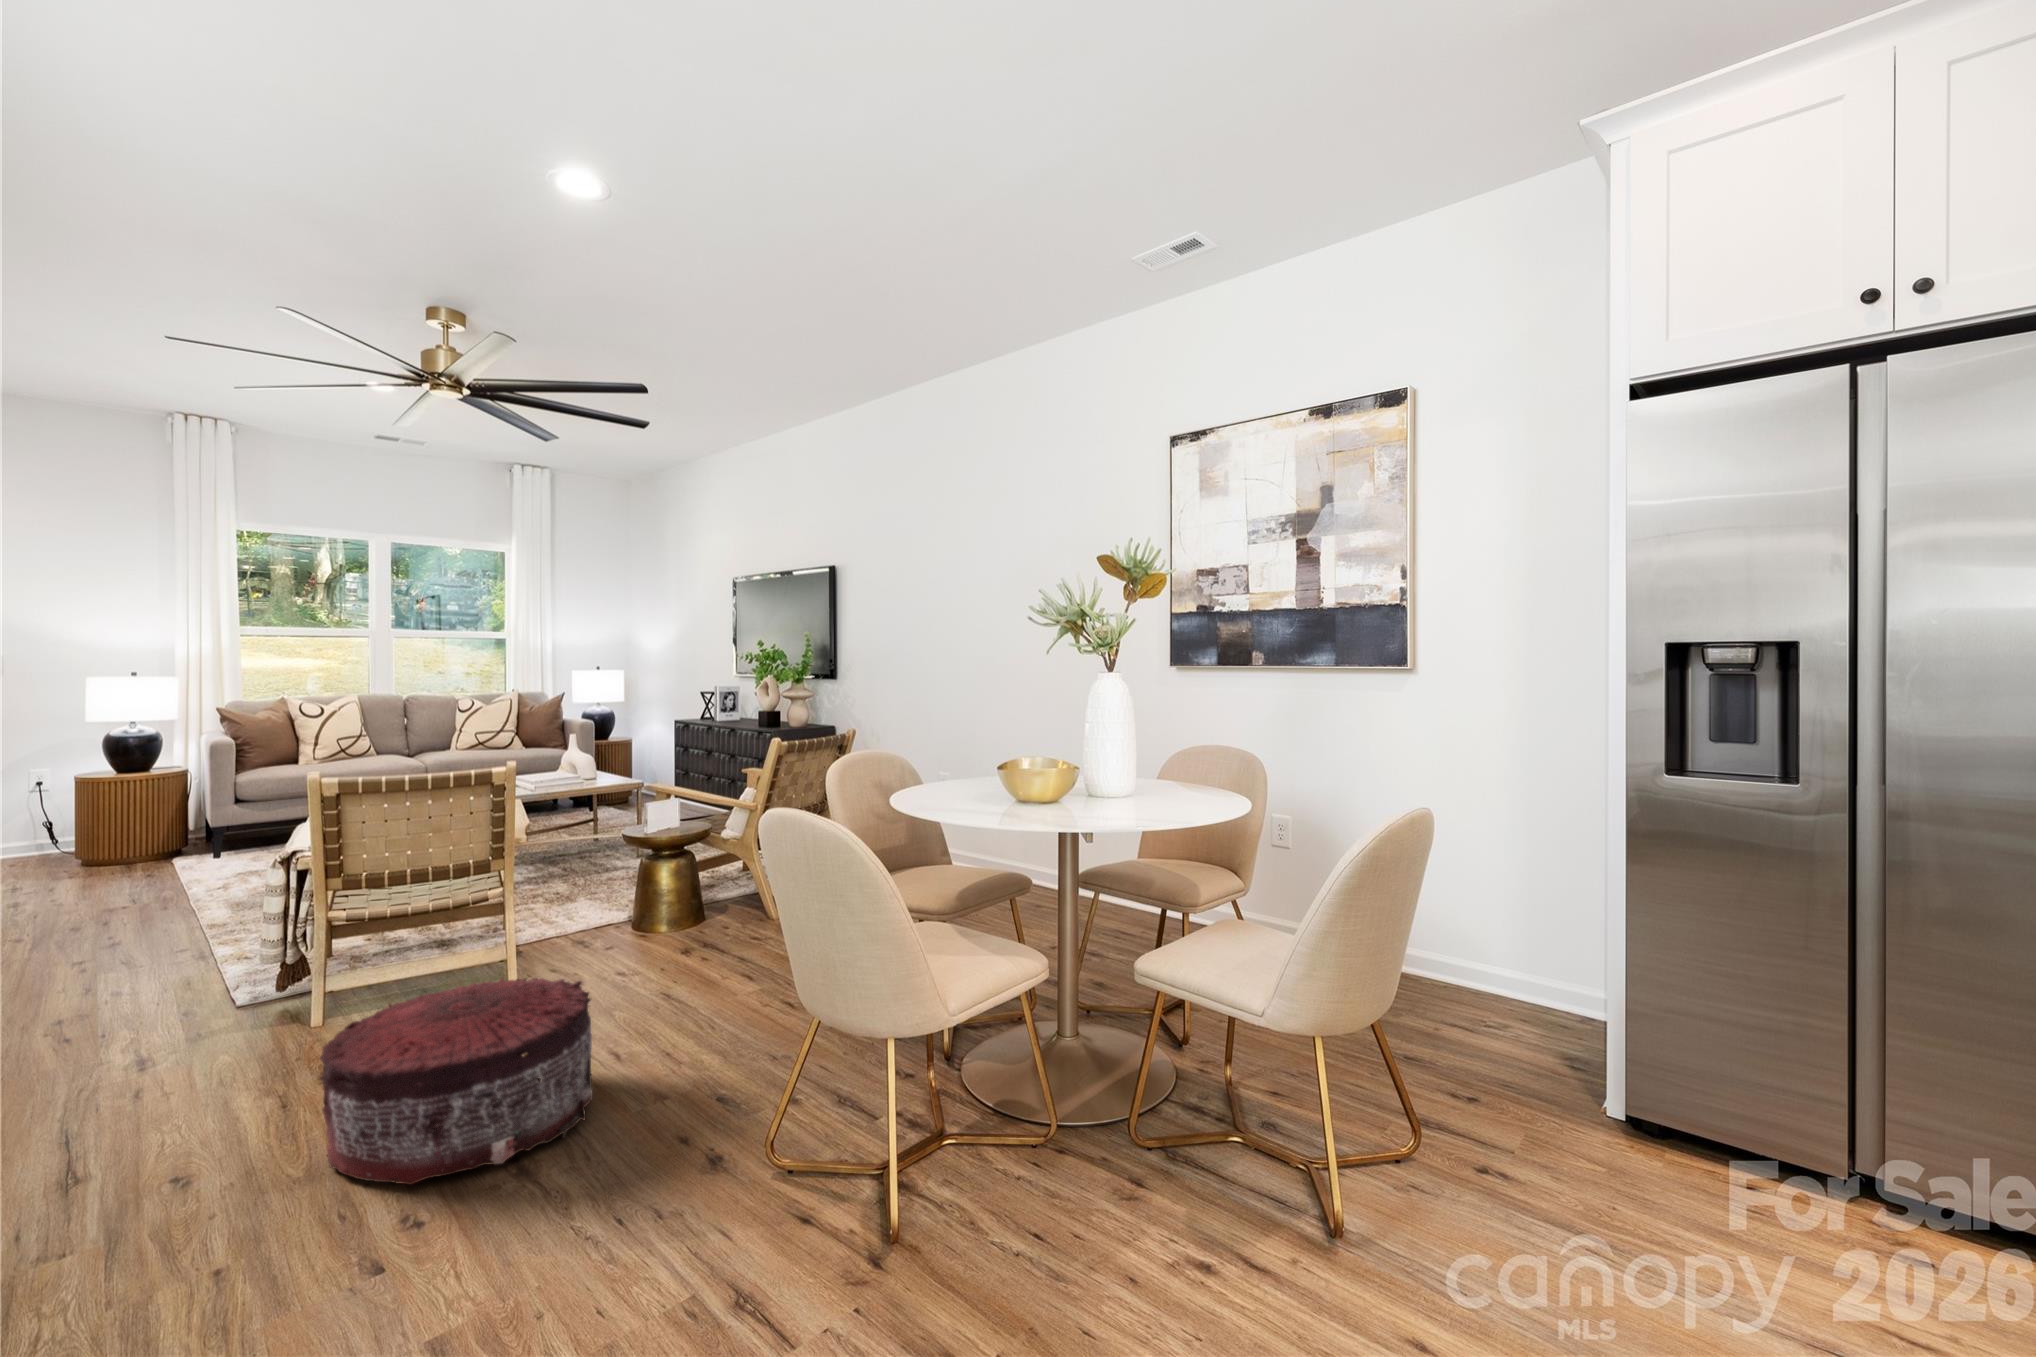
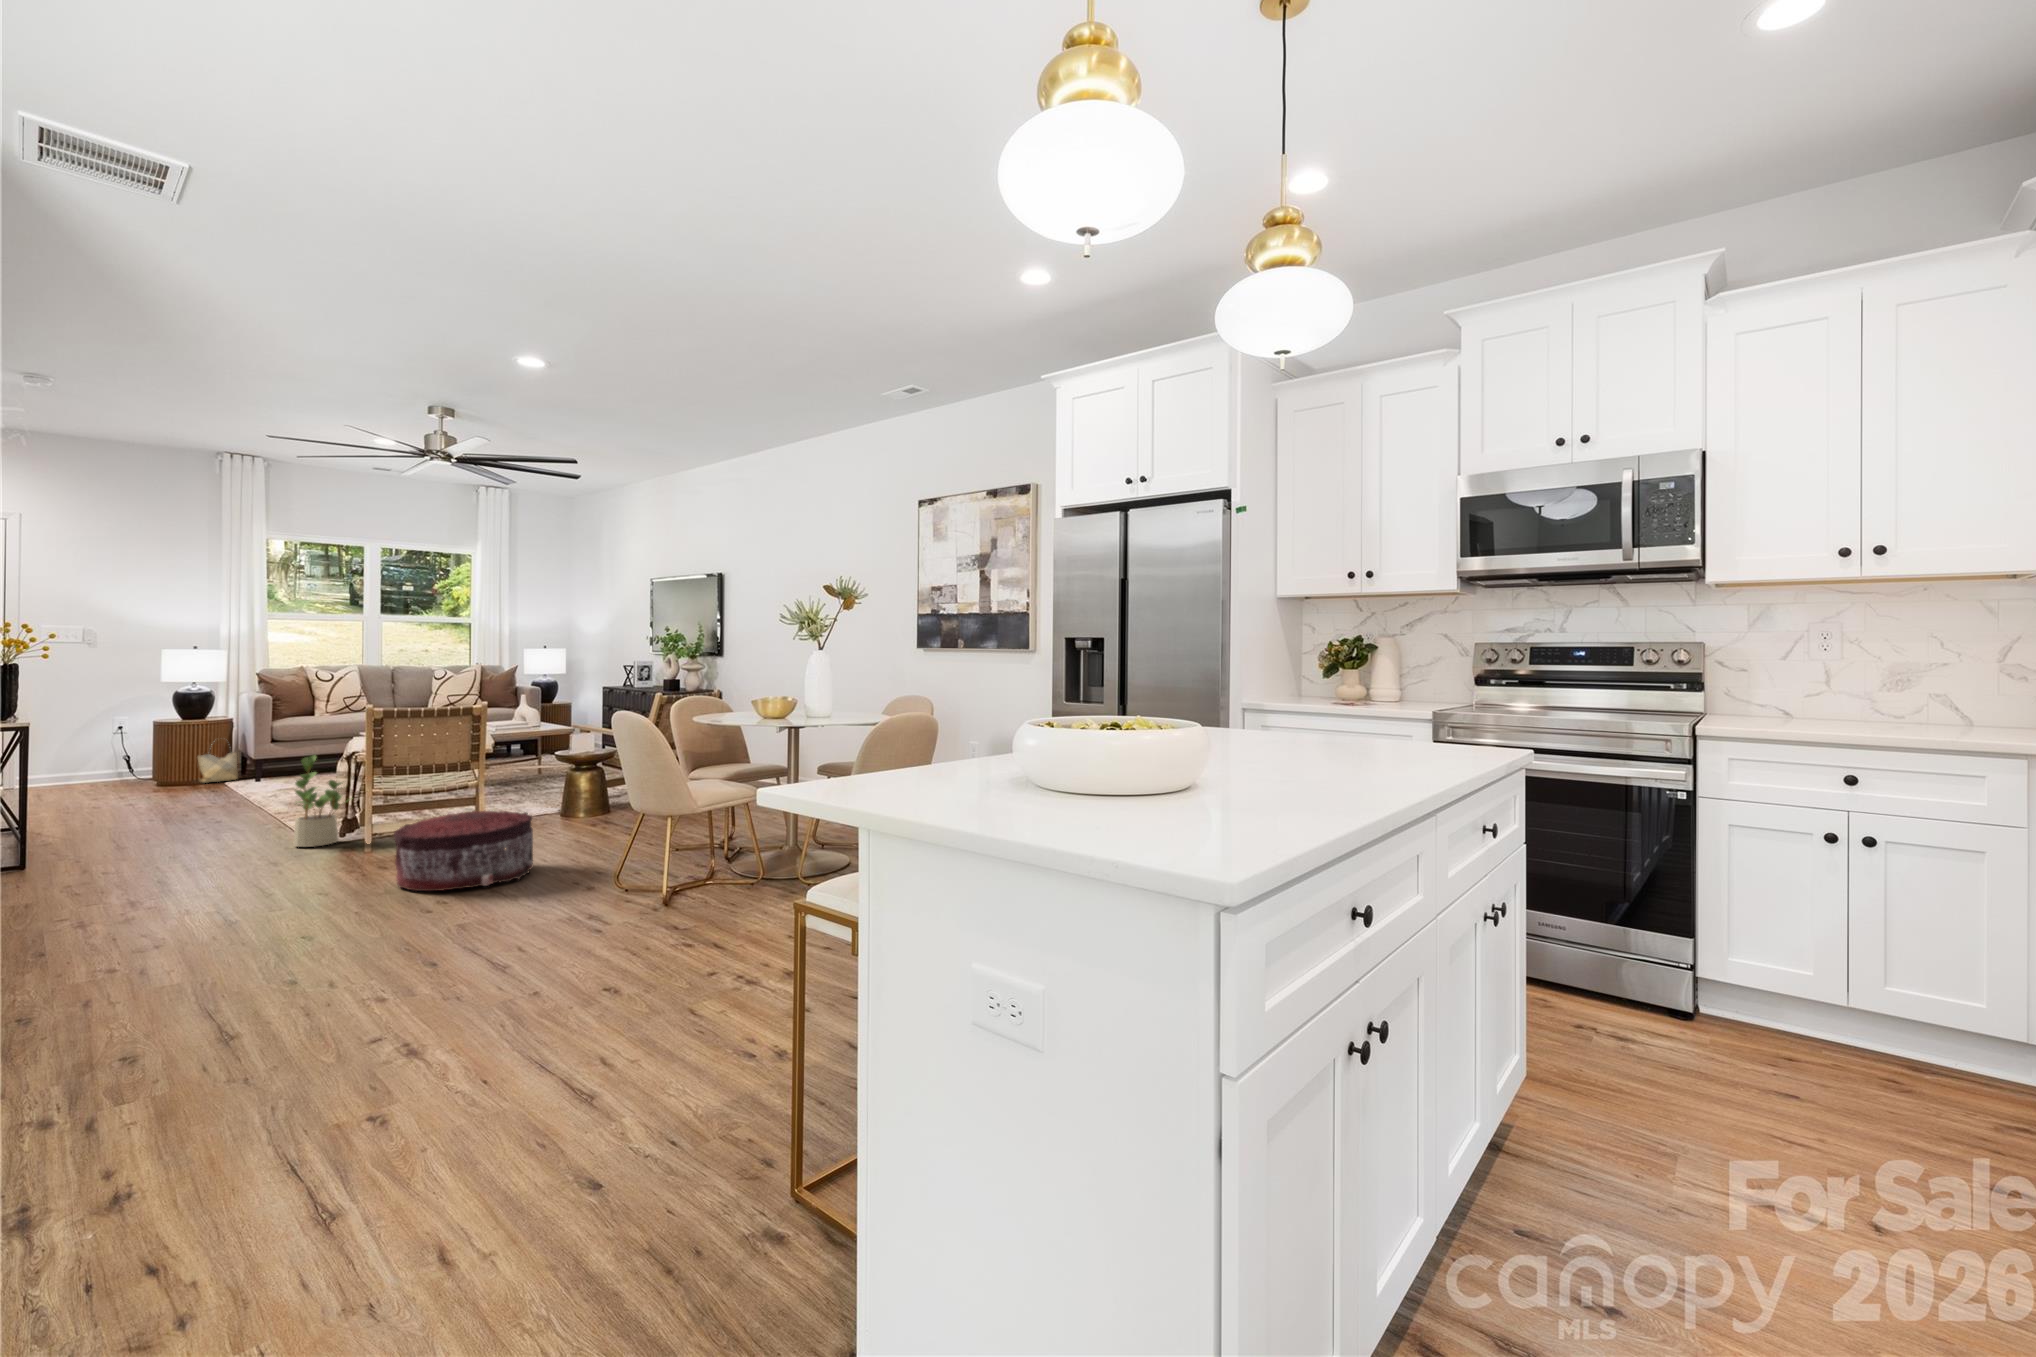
woven basket: none [129,799,189,862] -> present [198,744,238,783]
potted plant: none [188,859,295,1021] -> present [294,755,350,847]

